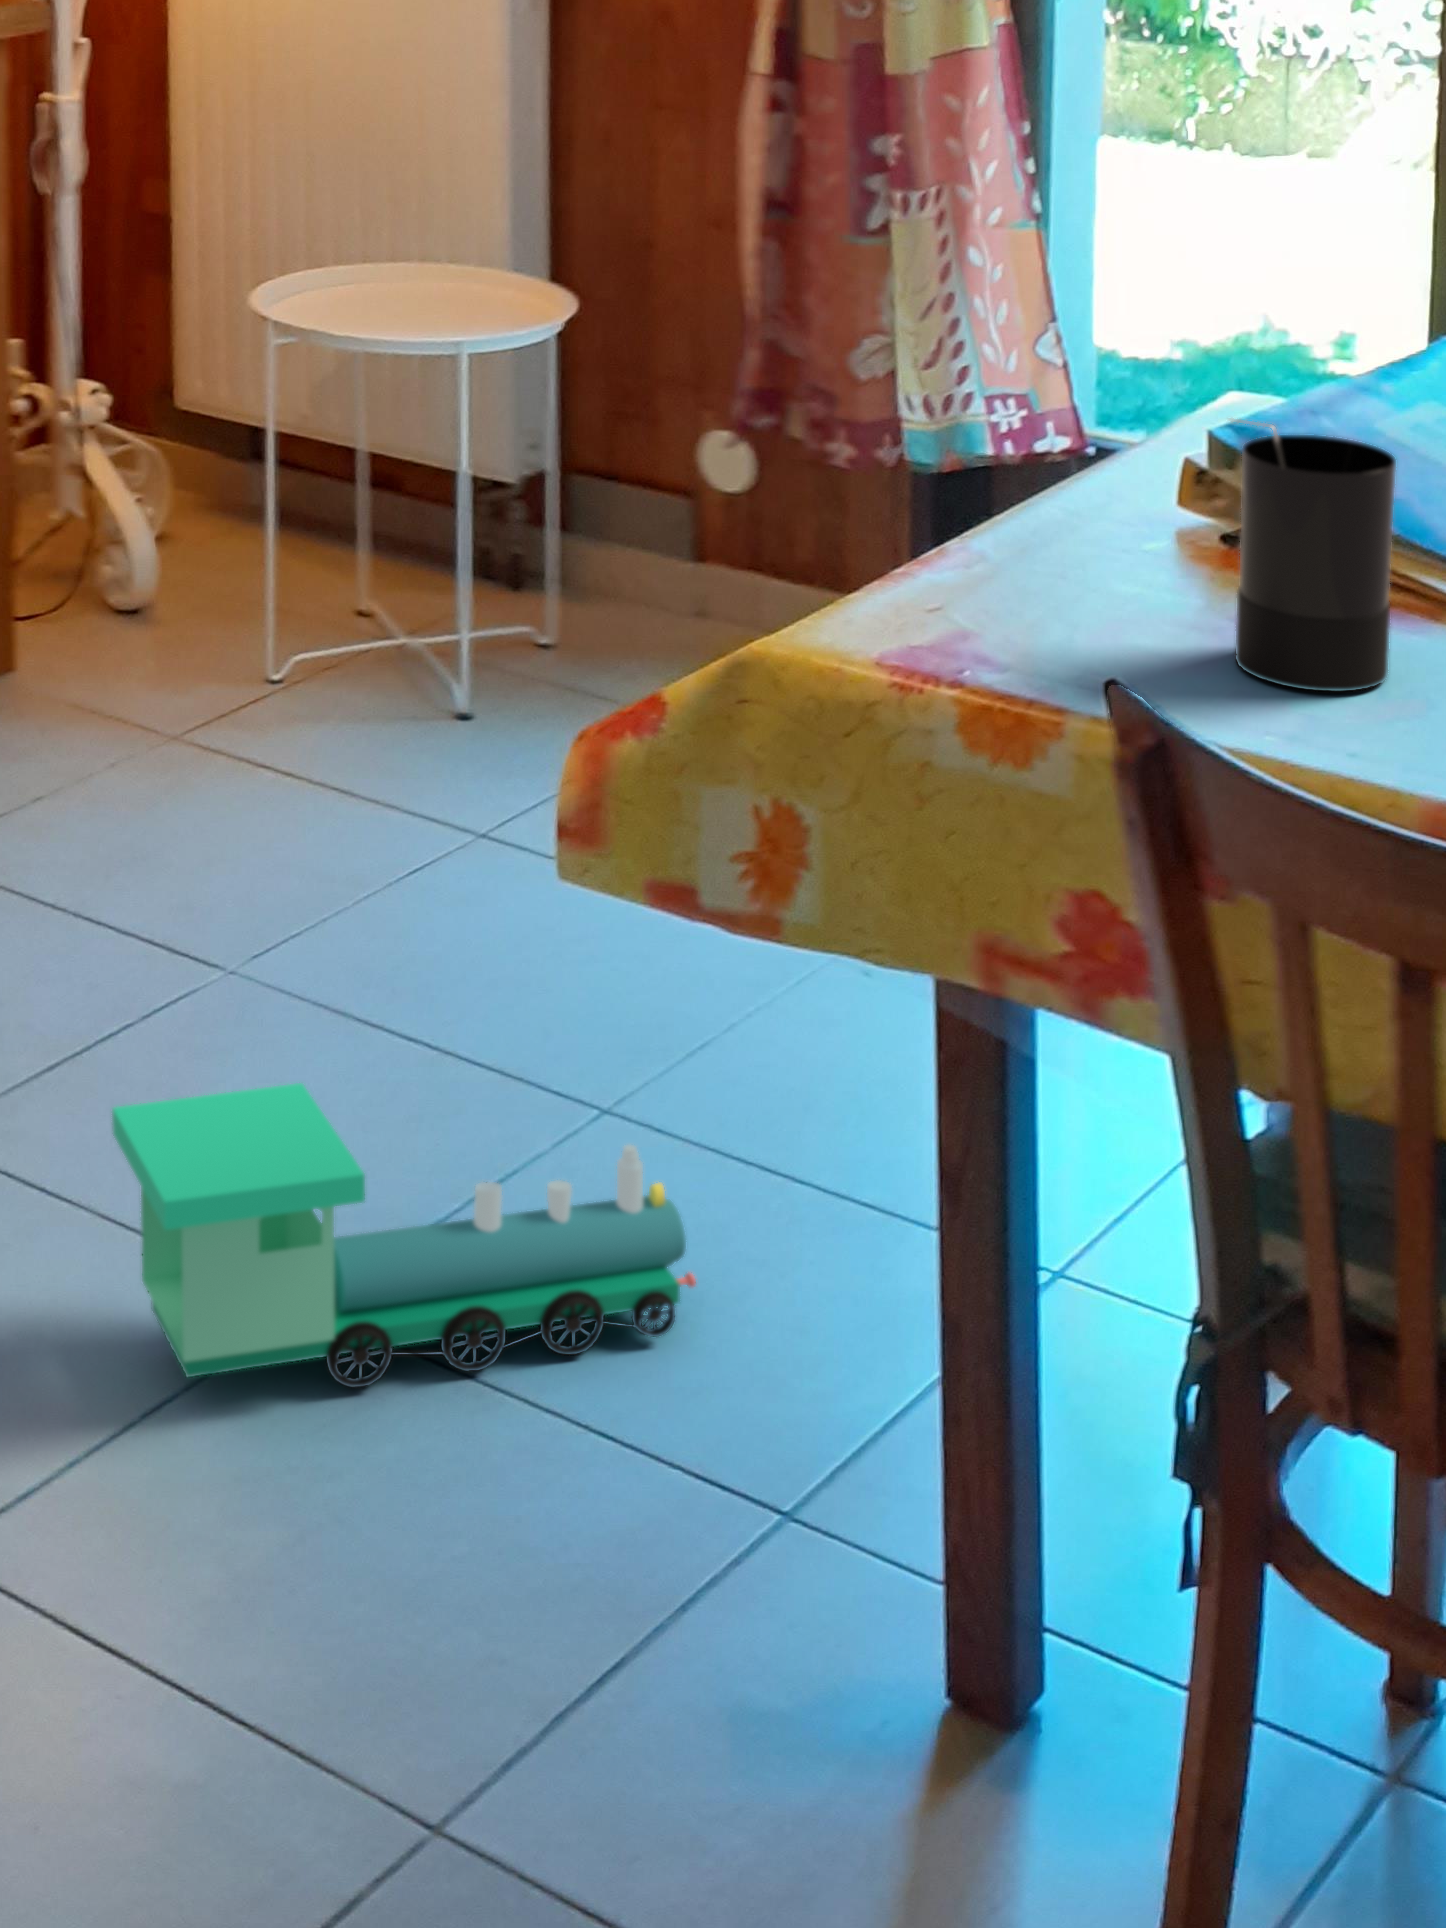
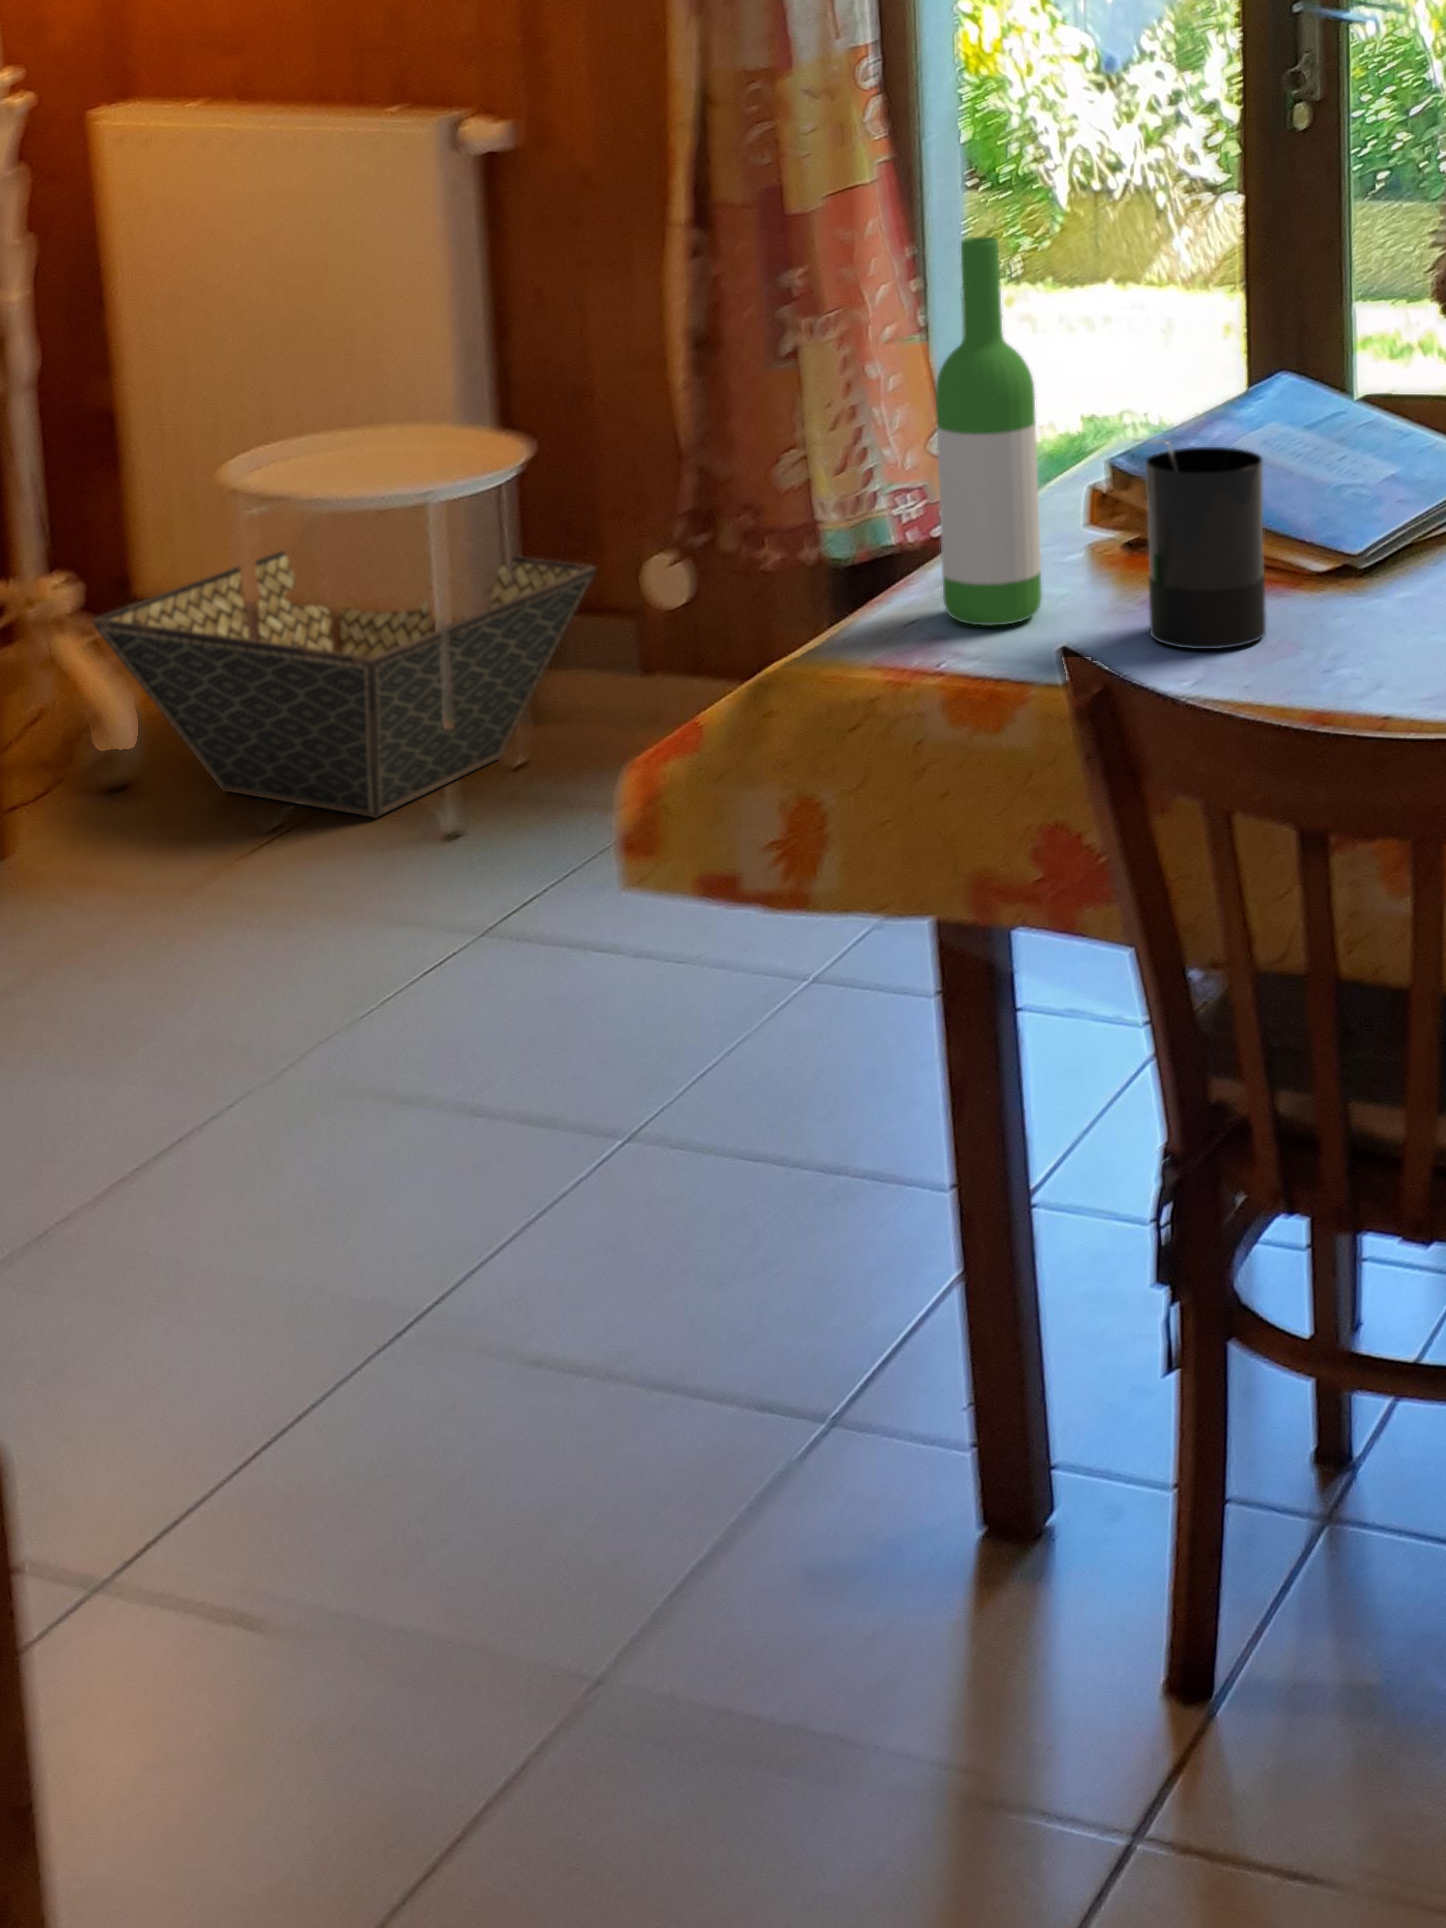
wine bottle: none [979,154,1108,622] -> present [936,237,1042,626]
basket: none [115,373,649,688] -> present [93,551,596,818]
toy train: present [112,1083,696,1387] -> none [208,1137,732,1404]

